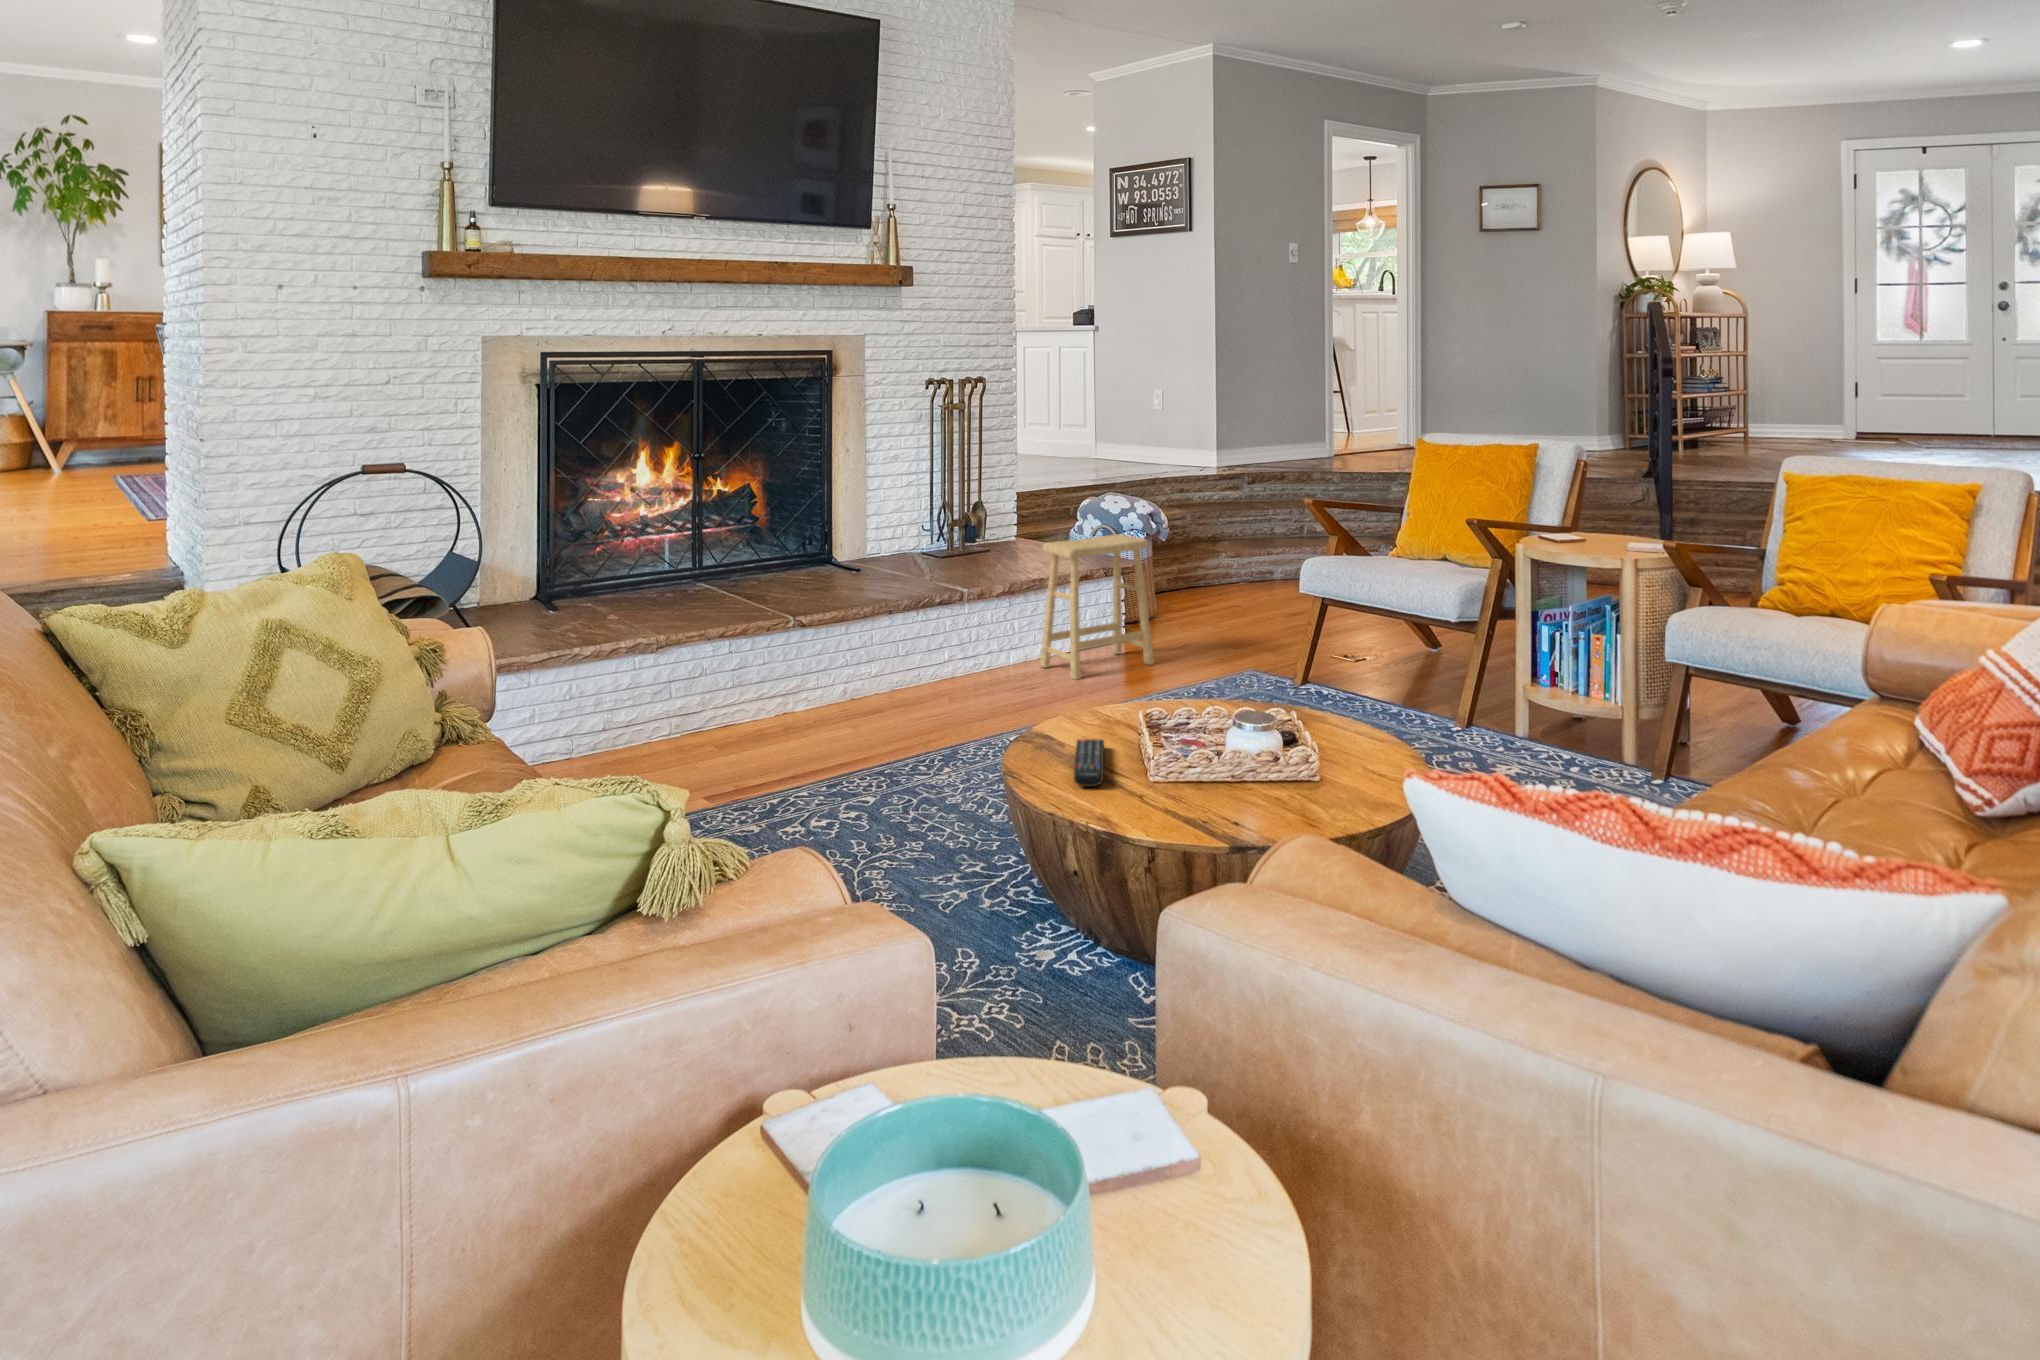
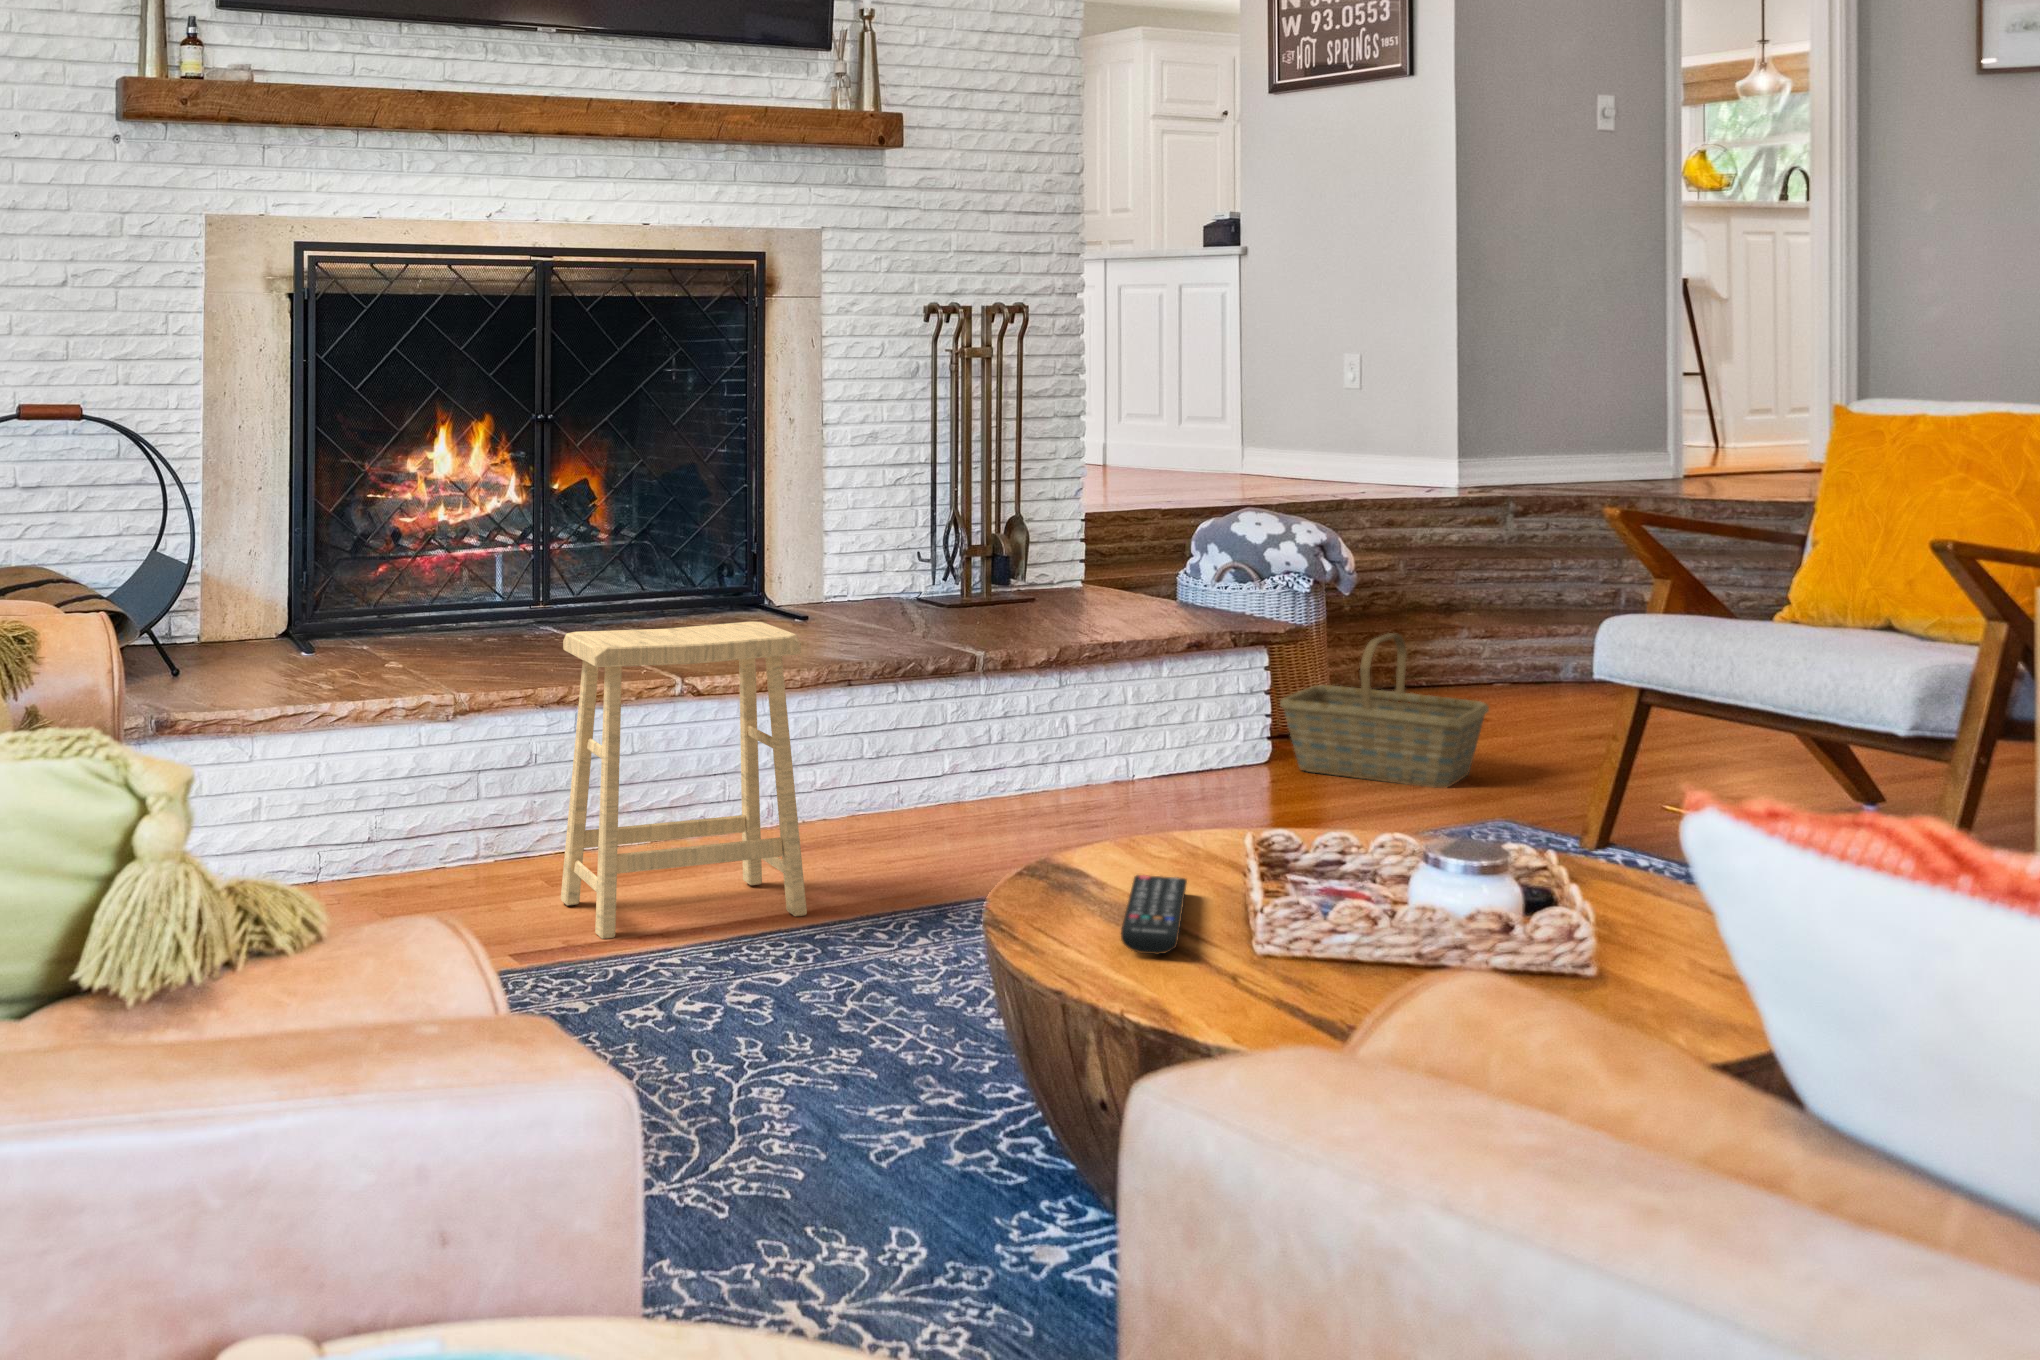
footstool: present [1040,534,1154,680] -> present [561,622,807,939]
basket: none [1137,563,1248,650] -> present [1280,633,1489,788]

